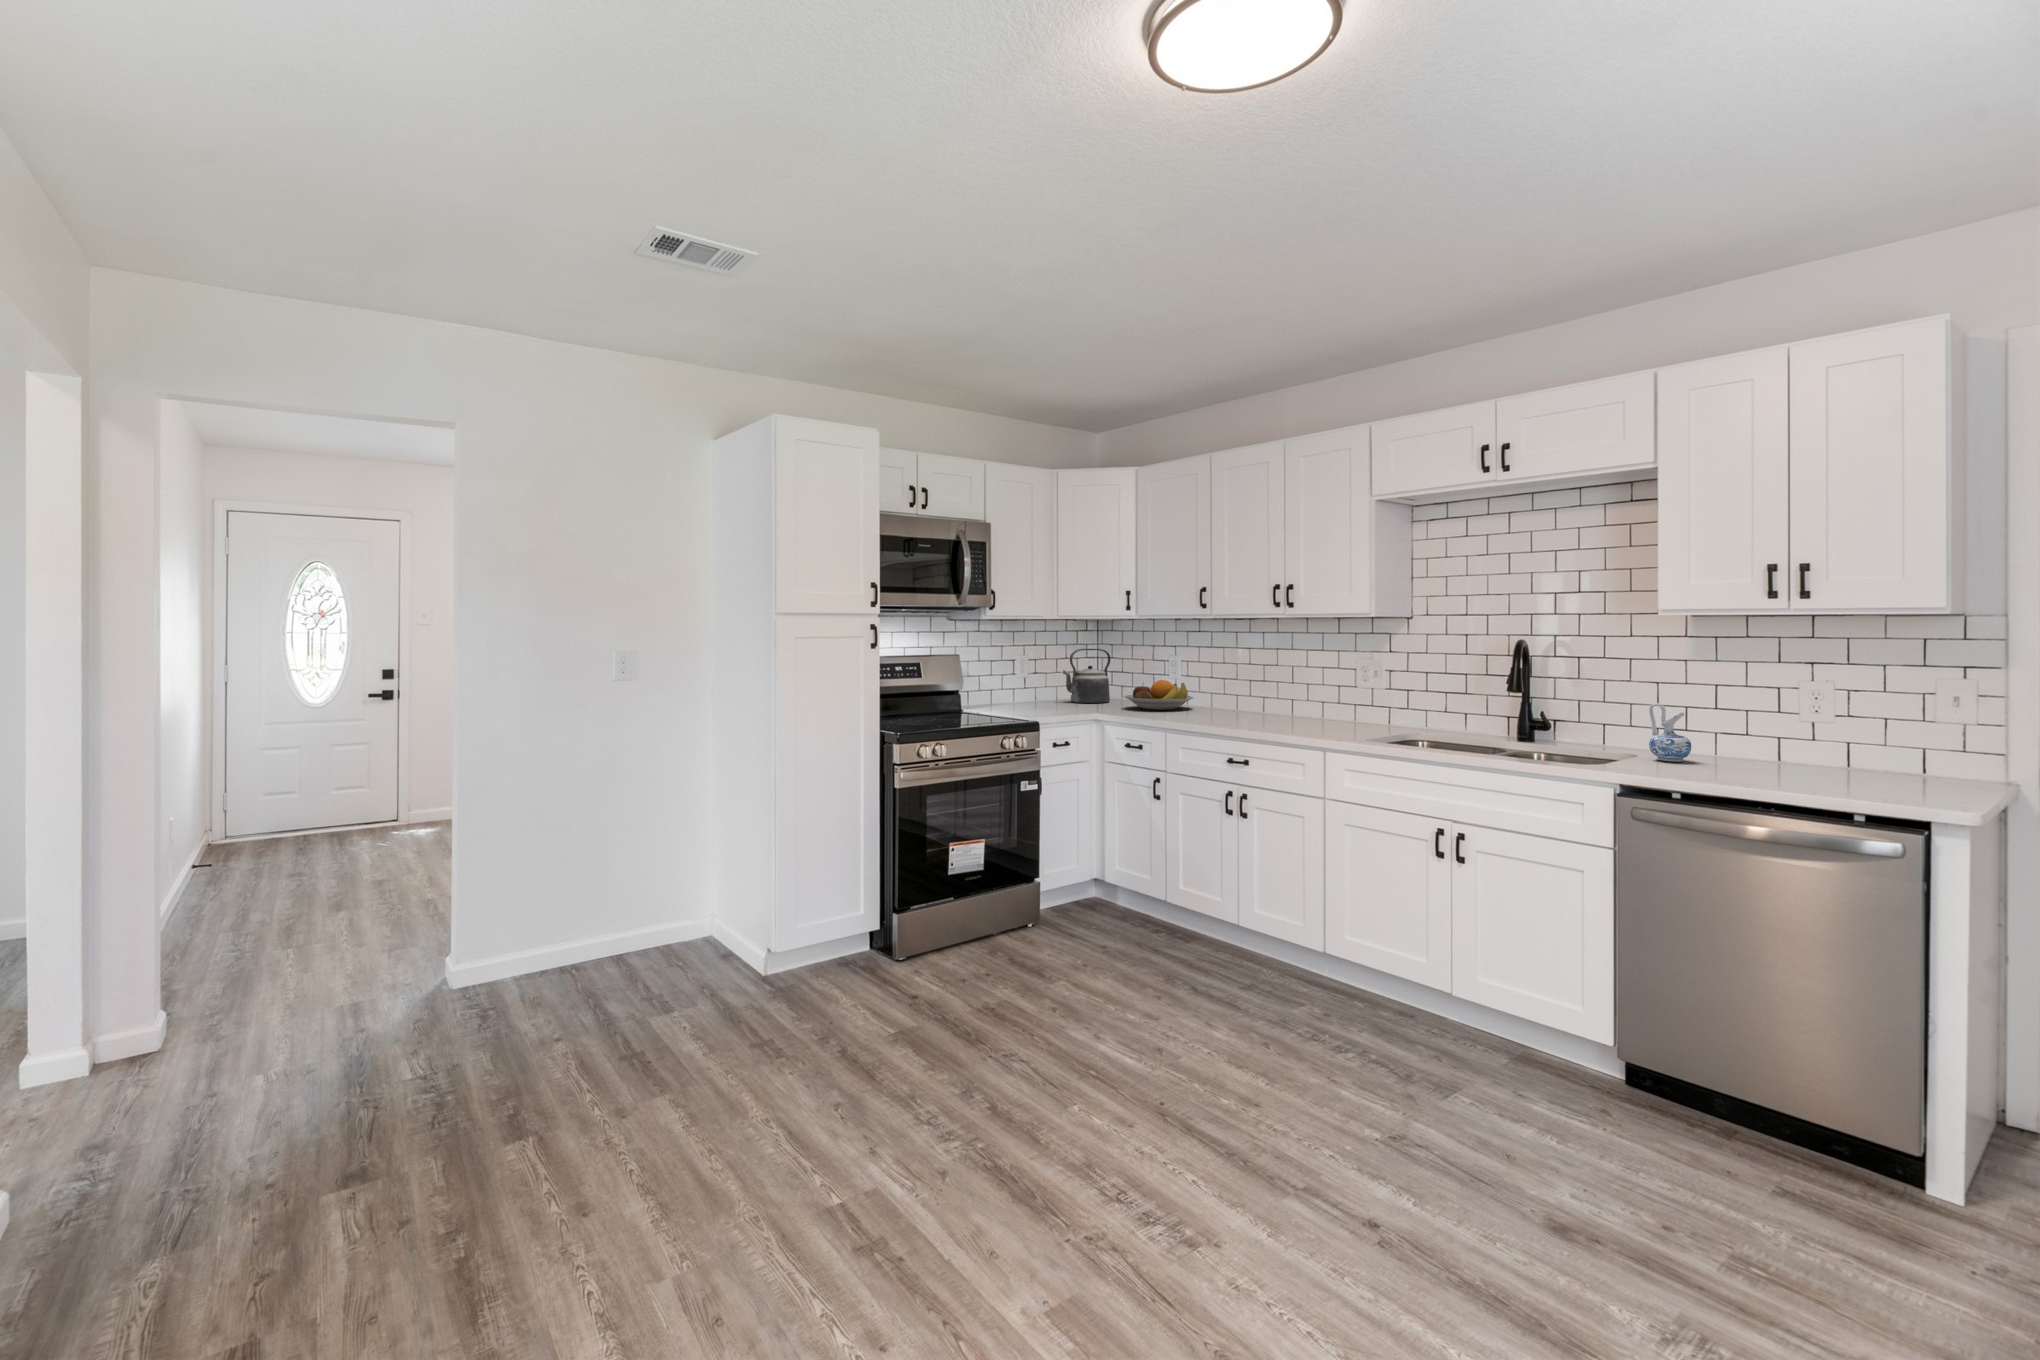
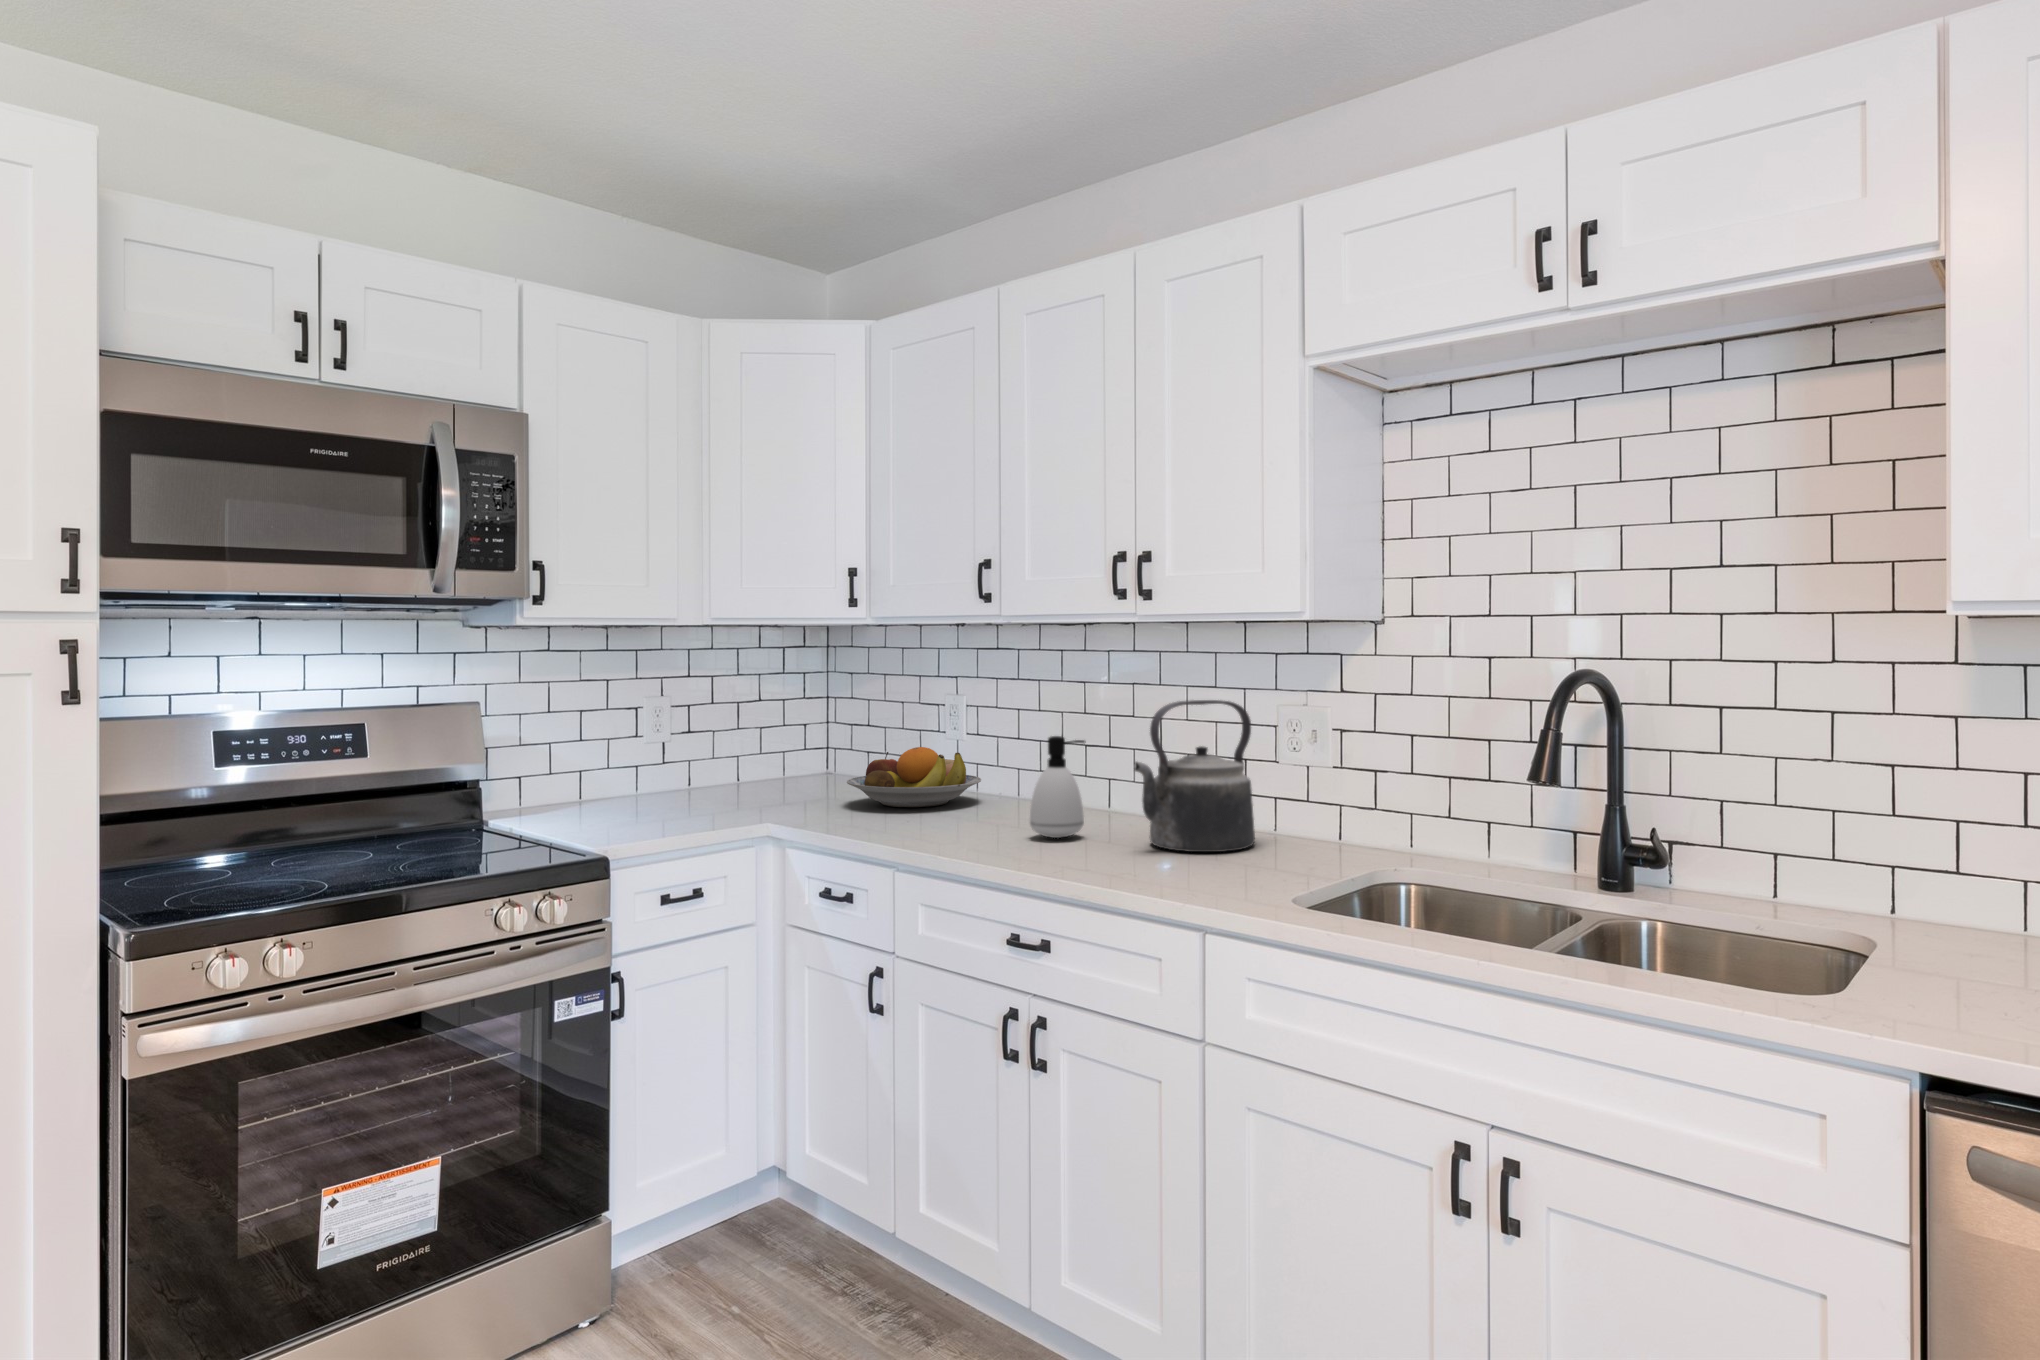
kettle: present [1063,649,1111,703] -> present [1134,700,1255,852]
soap dispenser: none [1230,672,1258,721] -> present [1030,736,1085,838]
ceramic pitcher: present [1649,703,1691,762] -> none [1923,823,2025,966]

